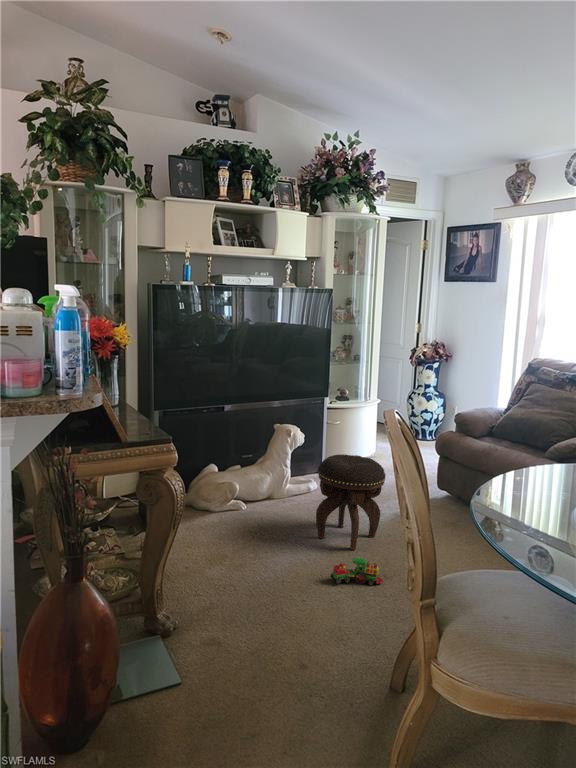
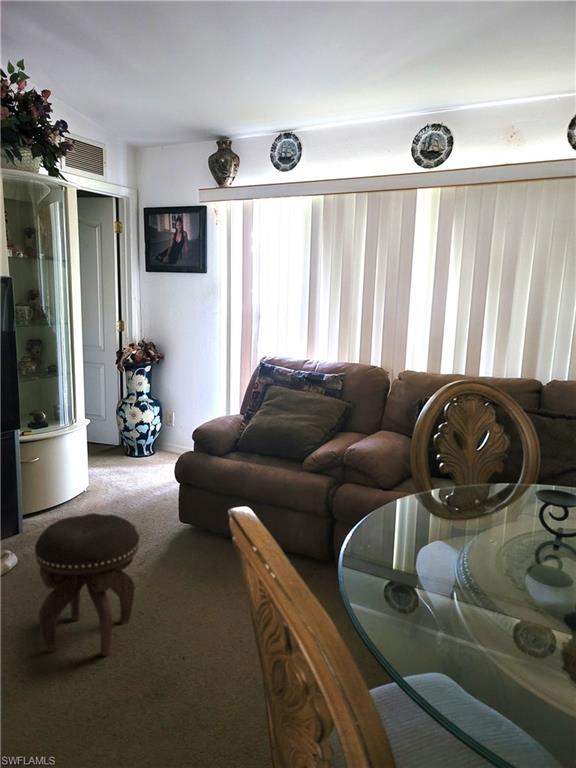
toy train: present [331,557,383,585] -> none [87,677,169,736]

